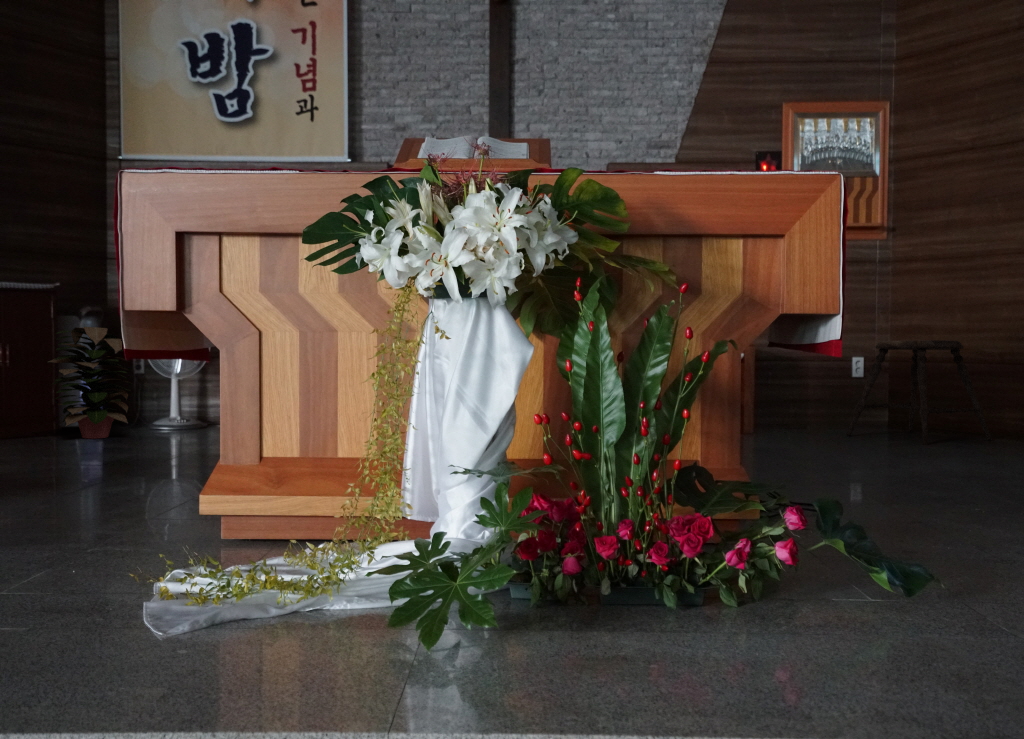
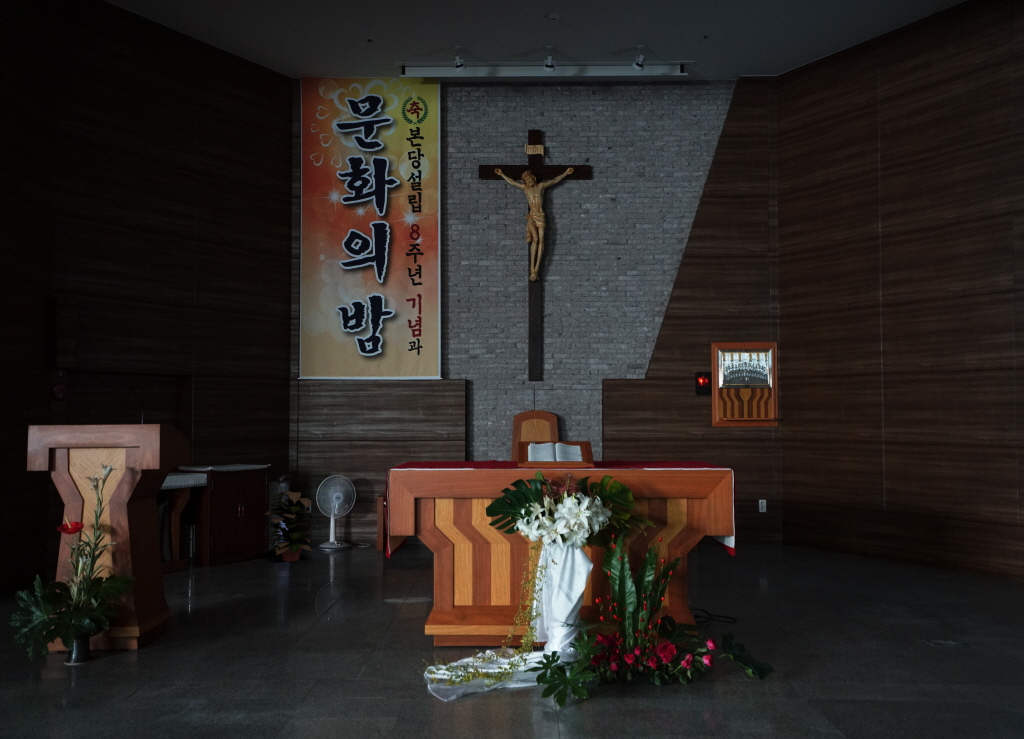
stool: present [846,340,992,445] -> none [755,492,845,562]

